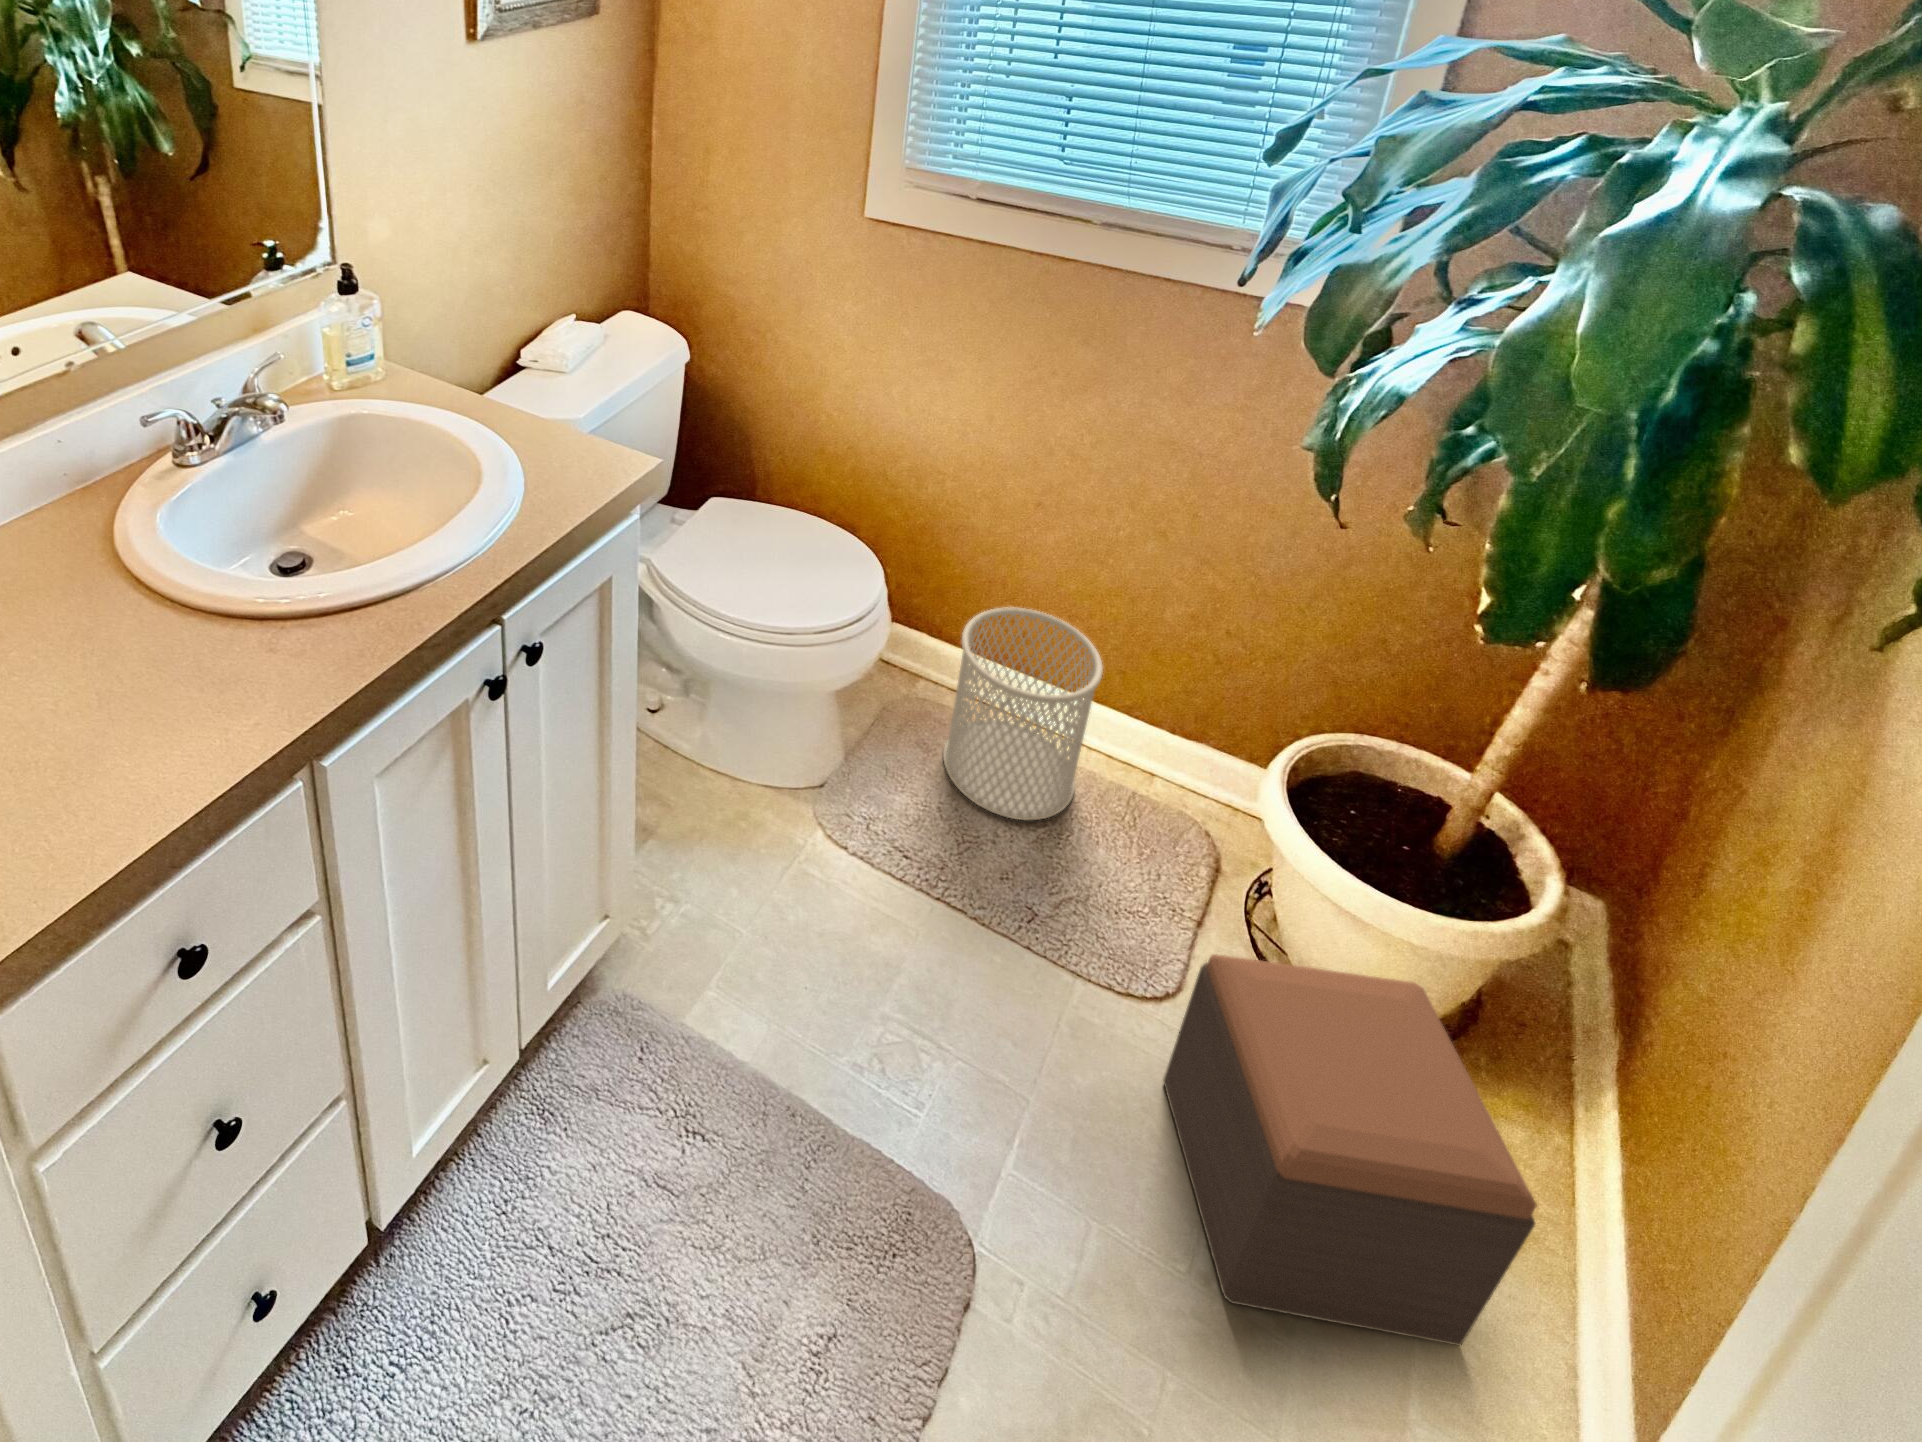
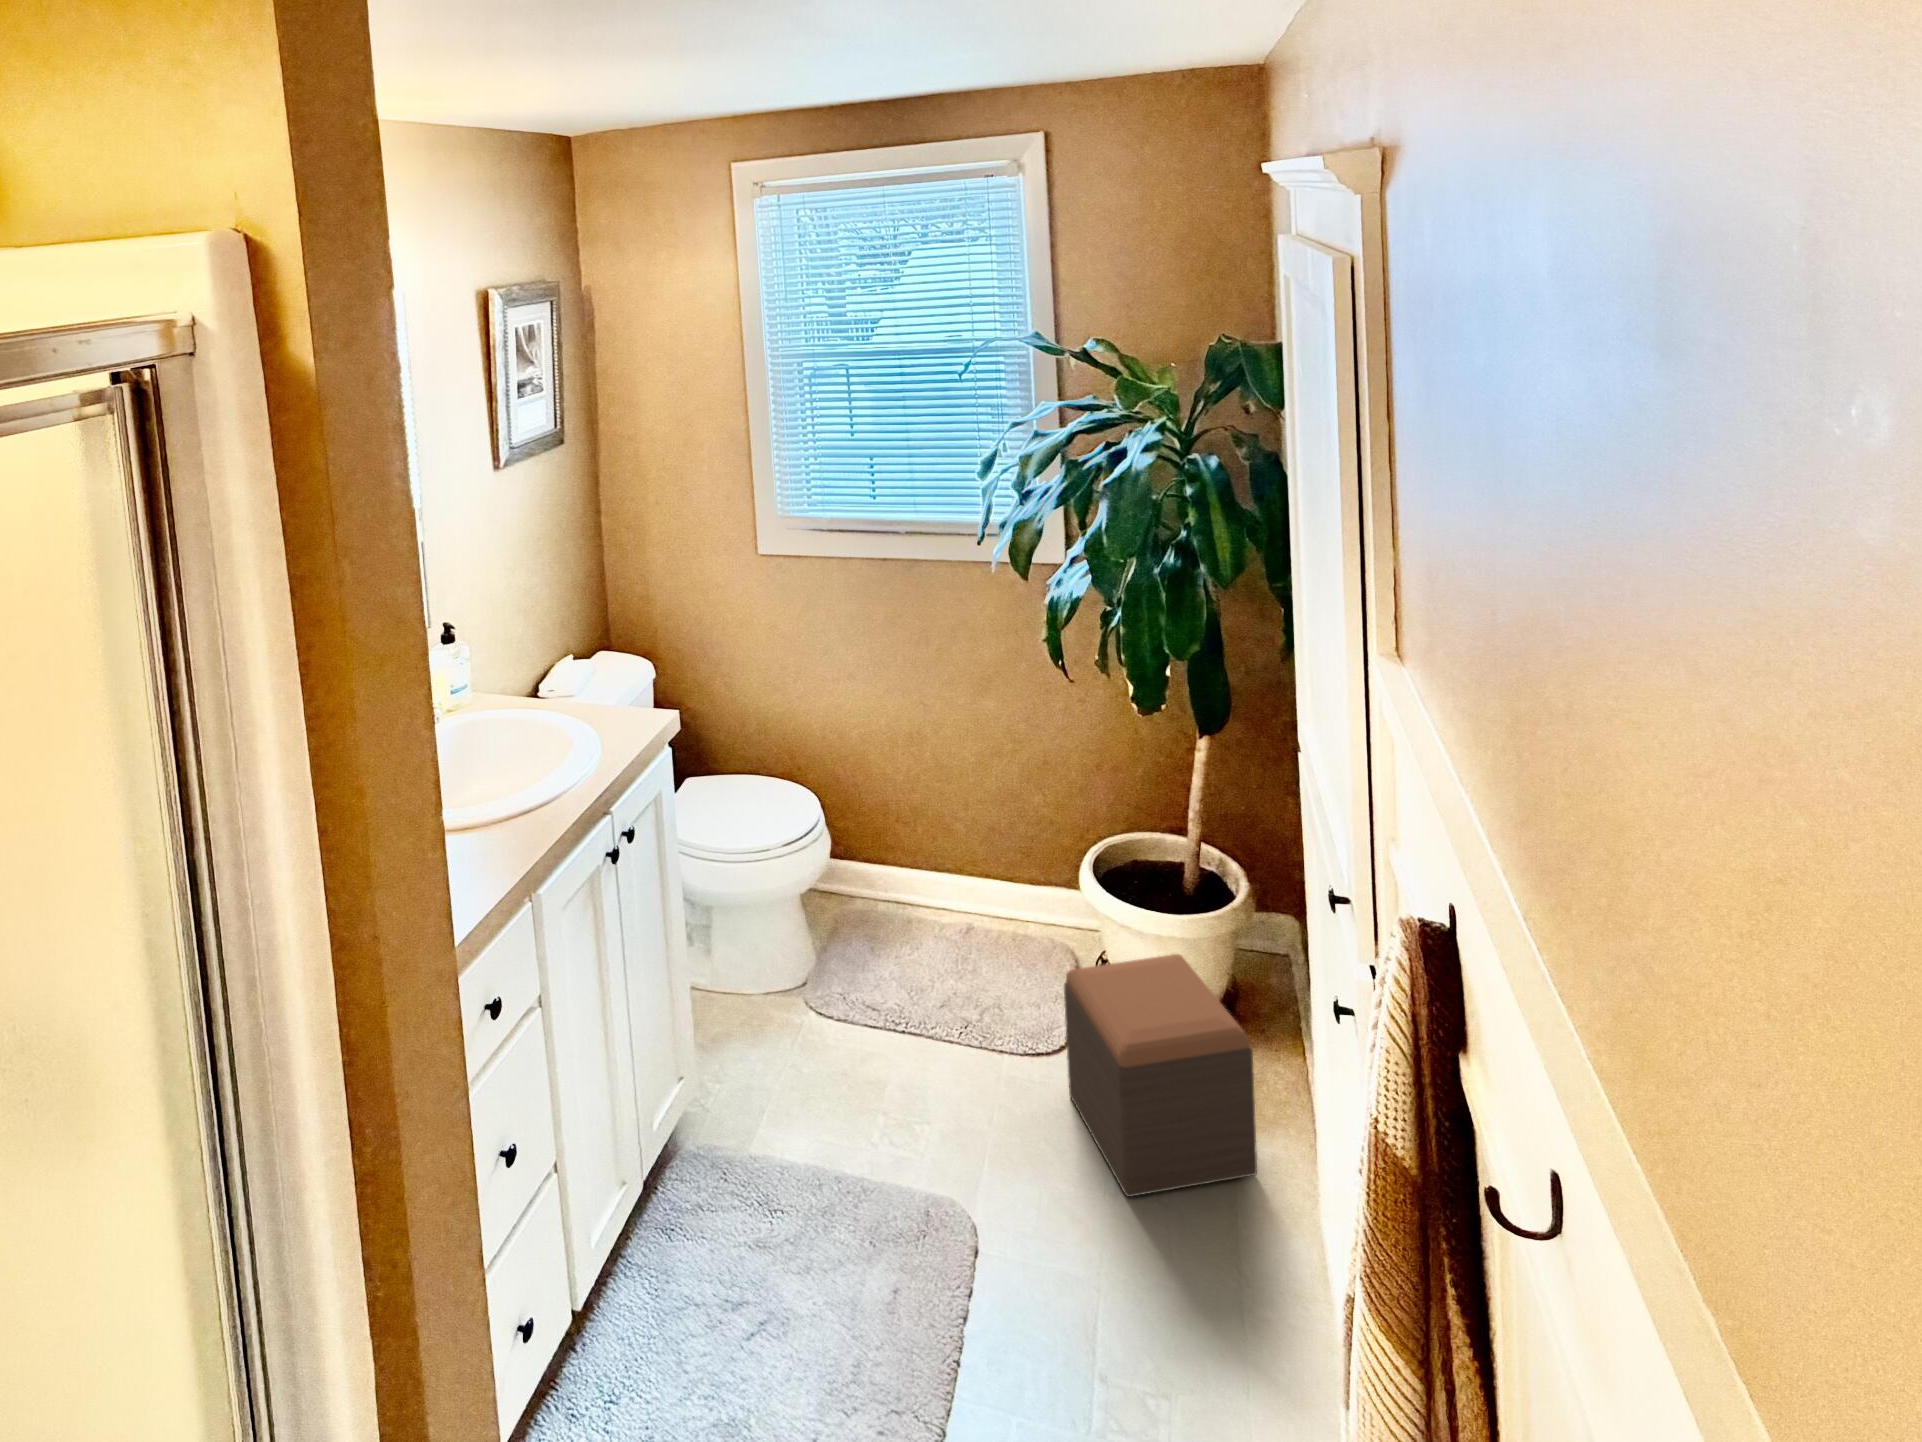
wastebasket: present [943,607,1103,820] -> none [880,813,980,973]

